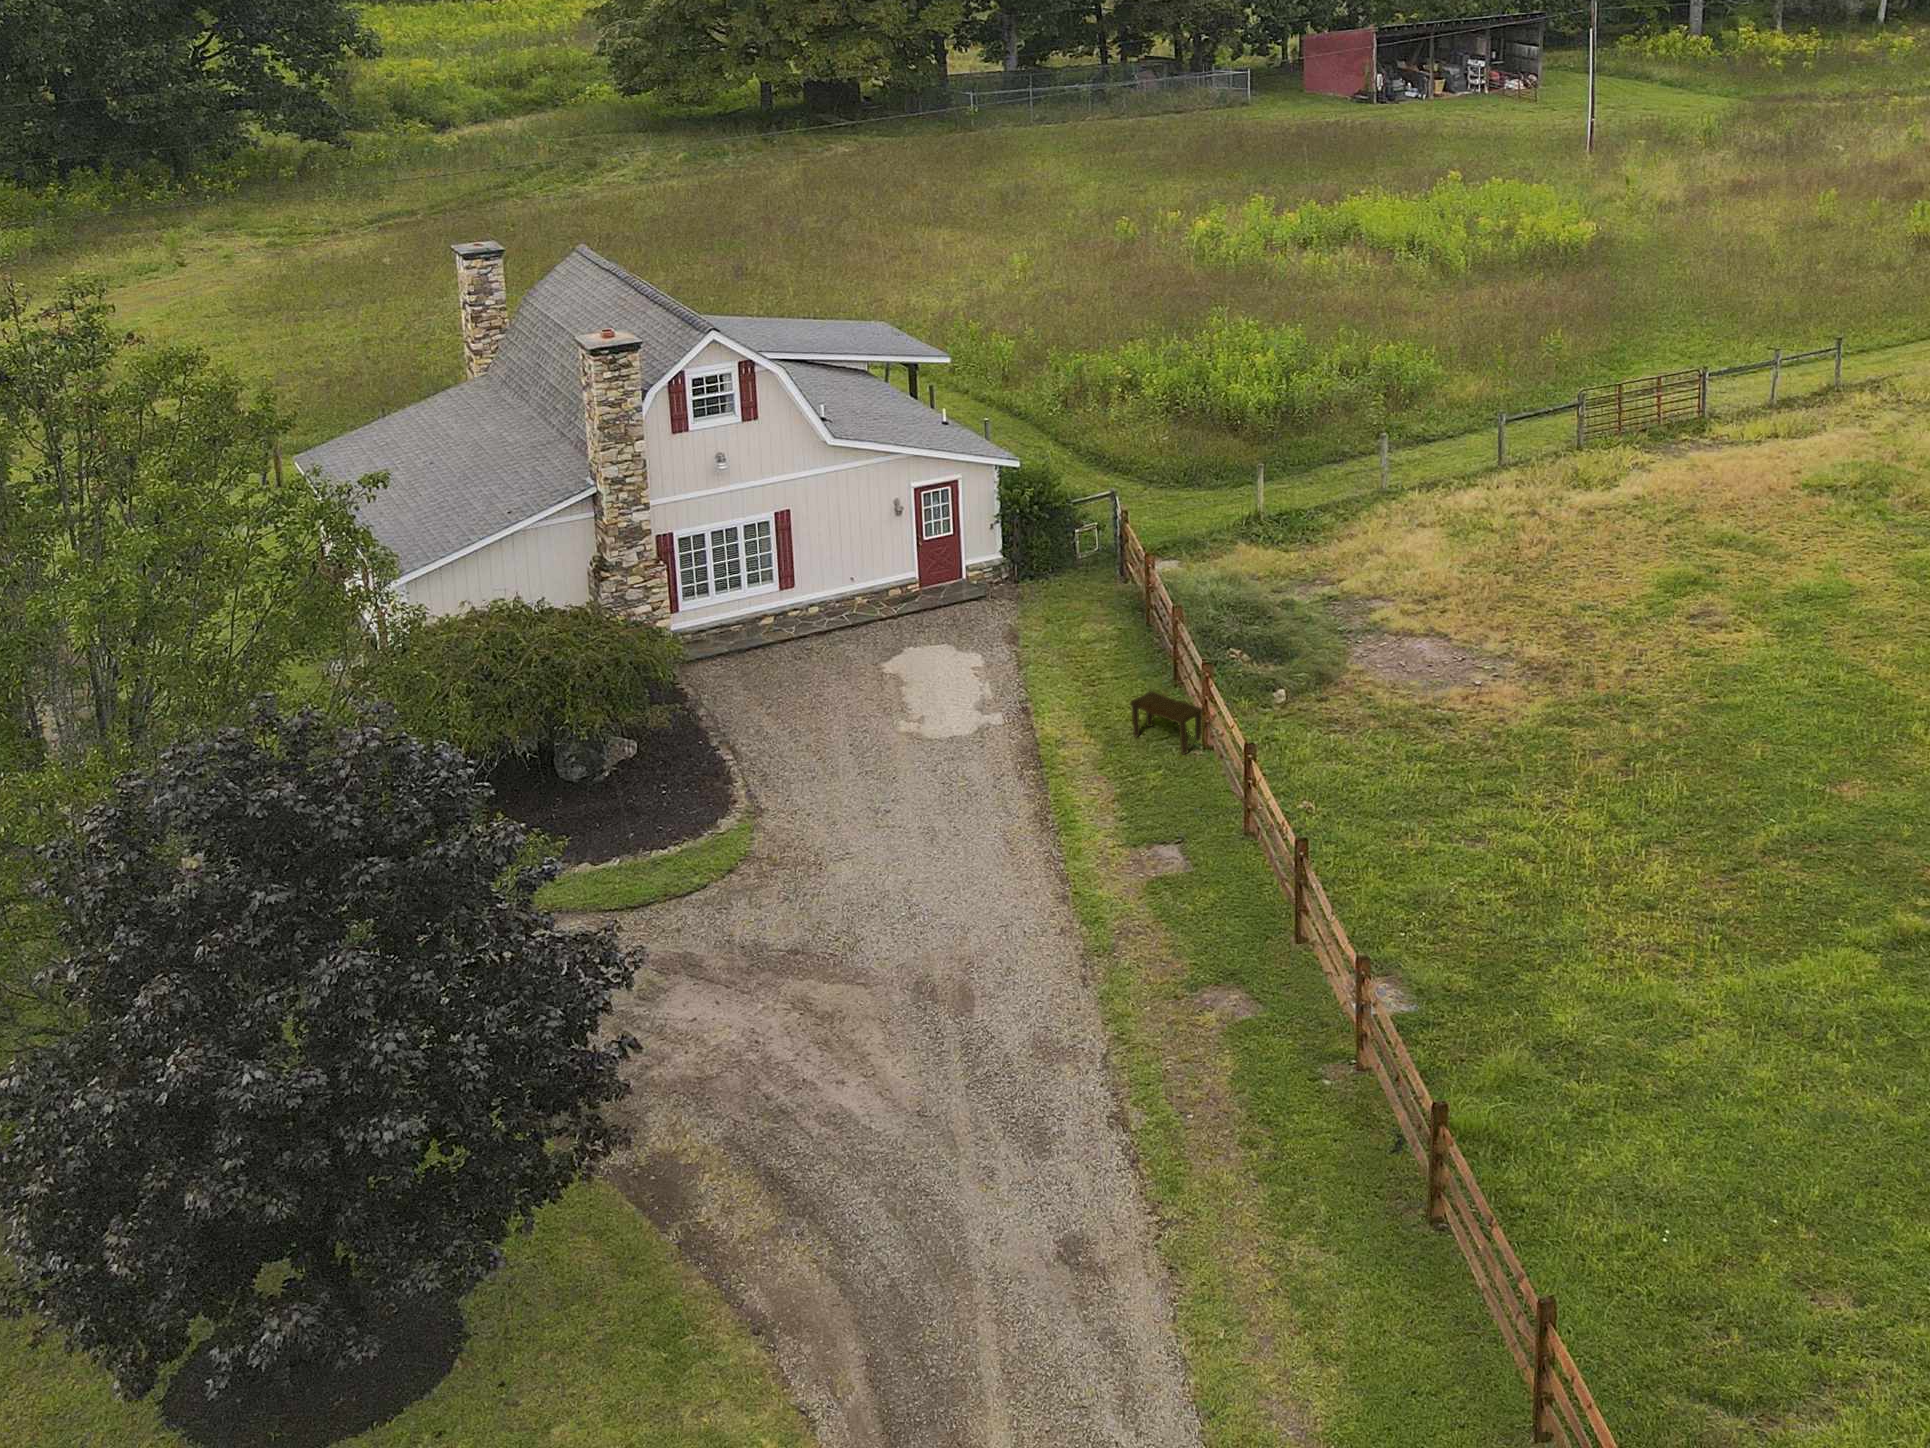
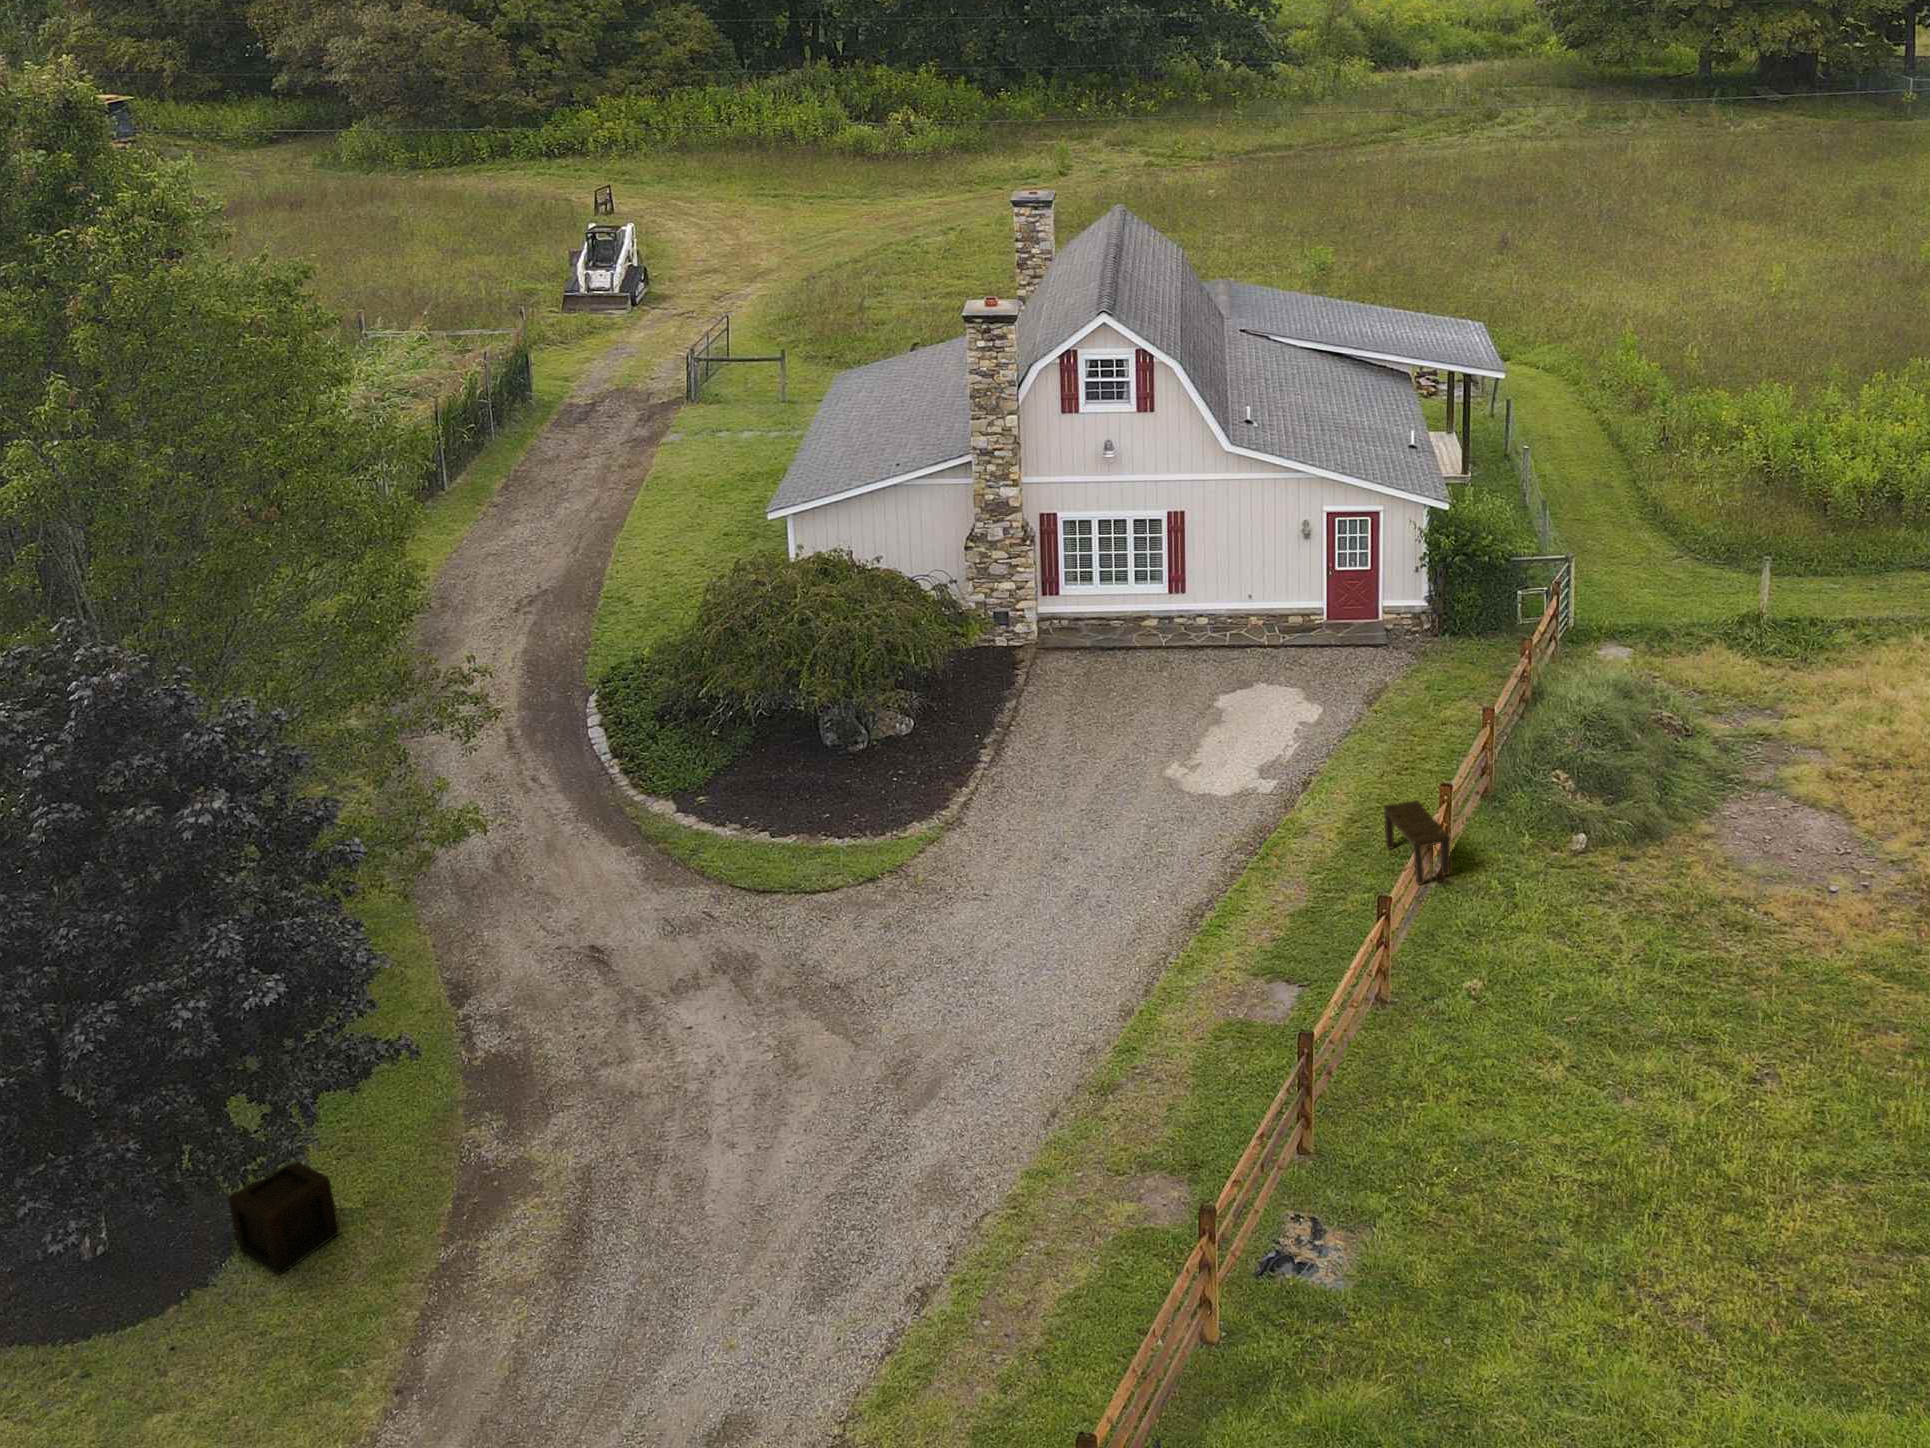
wooden crate: none [365,1293,479,1417] -> present [228,1162,339,1275]

